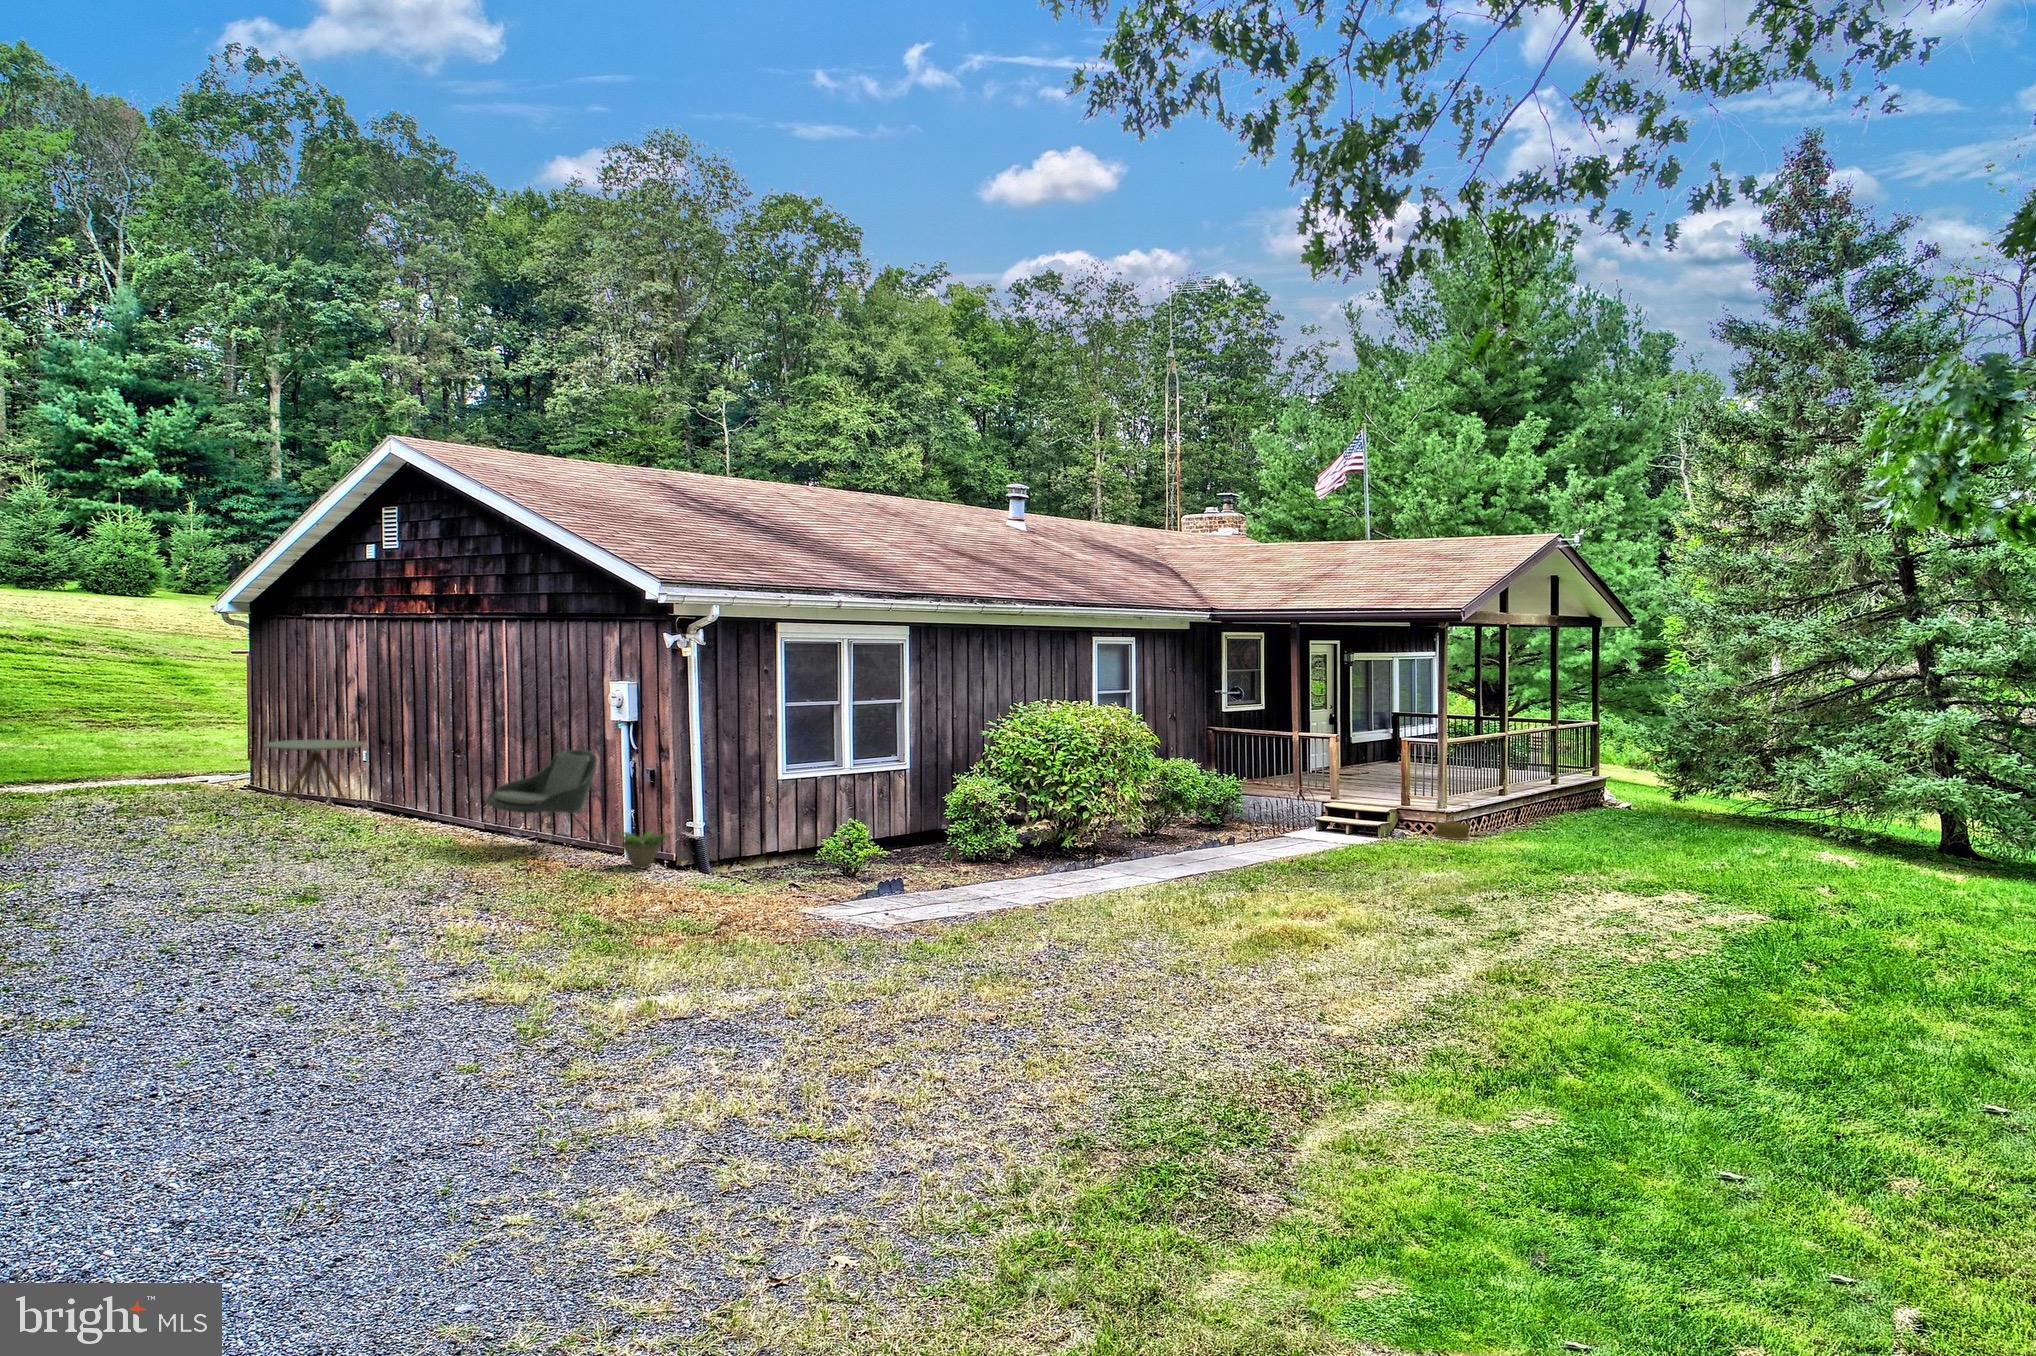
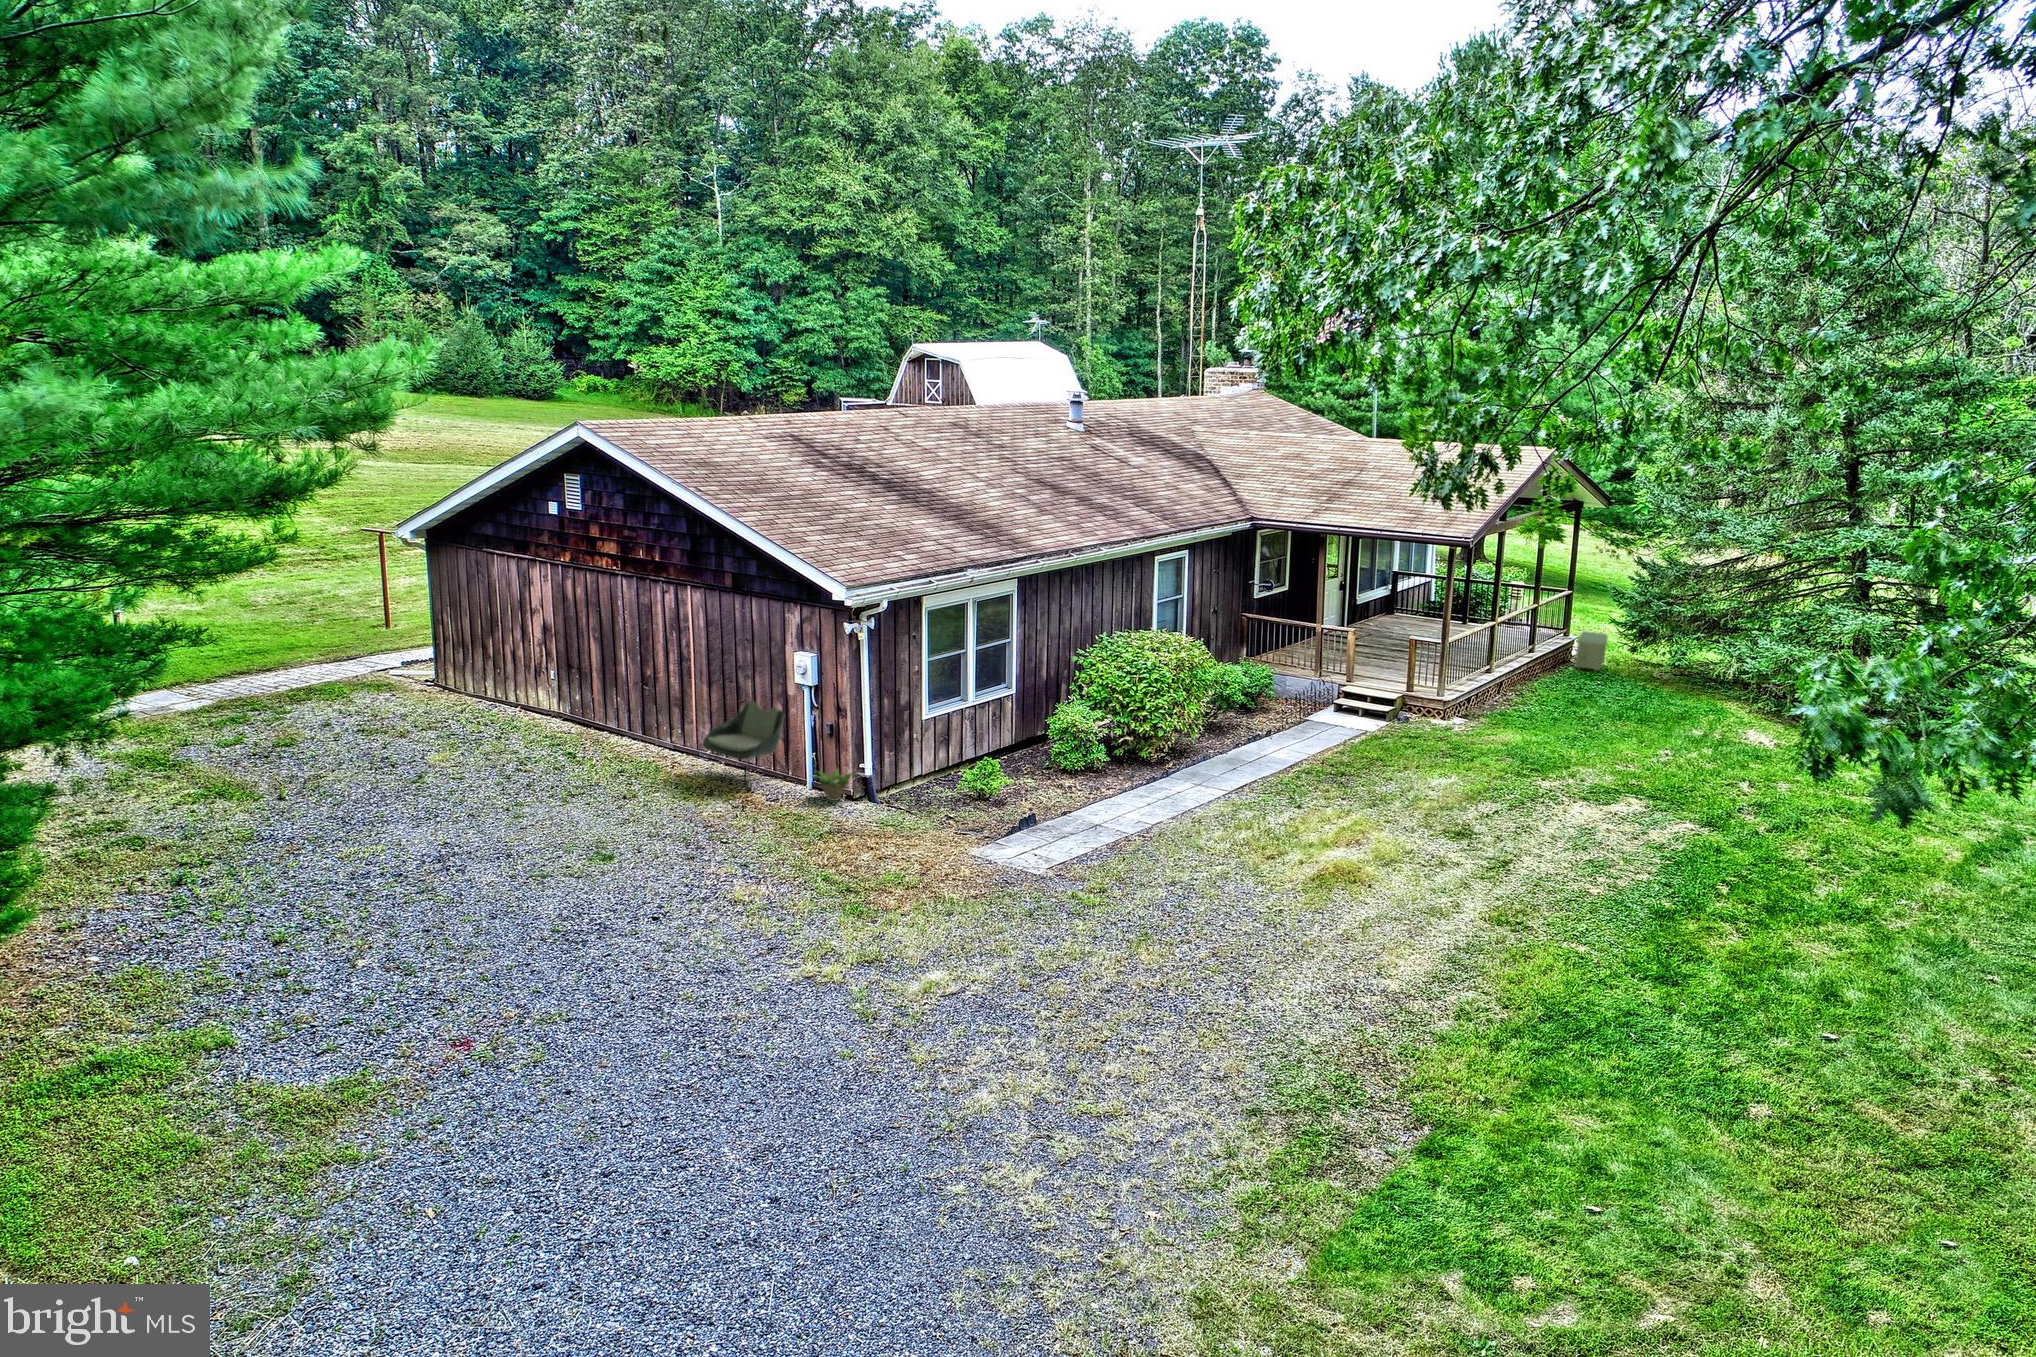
round table: present [265,740,365,805] -> none [479,661,556,723]
storage bench: none [1597,766,1632,808] -> present [1575,631,1608,671]
woven basket: present [1435,802,1470,840] -> none [1433,698,1463,730]

